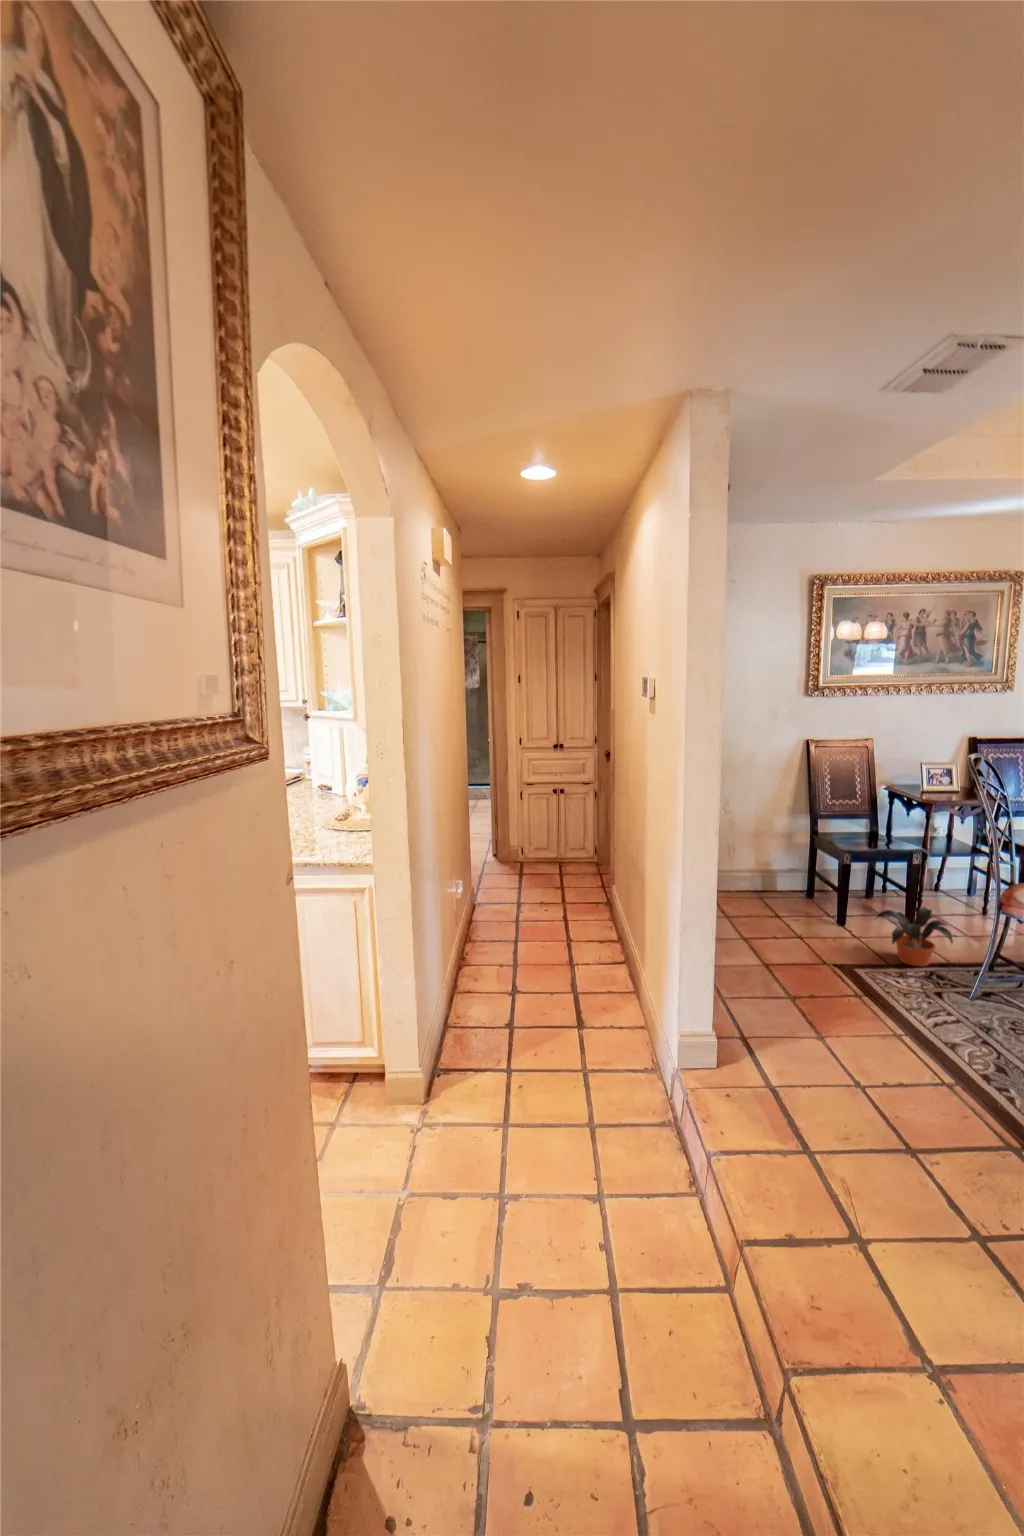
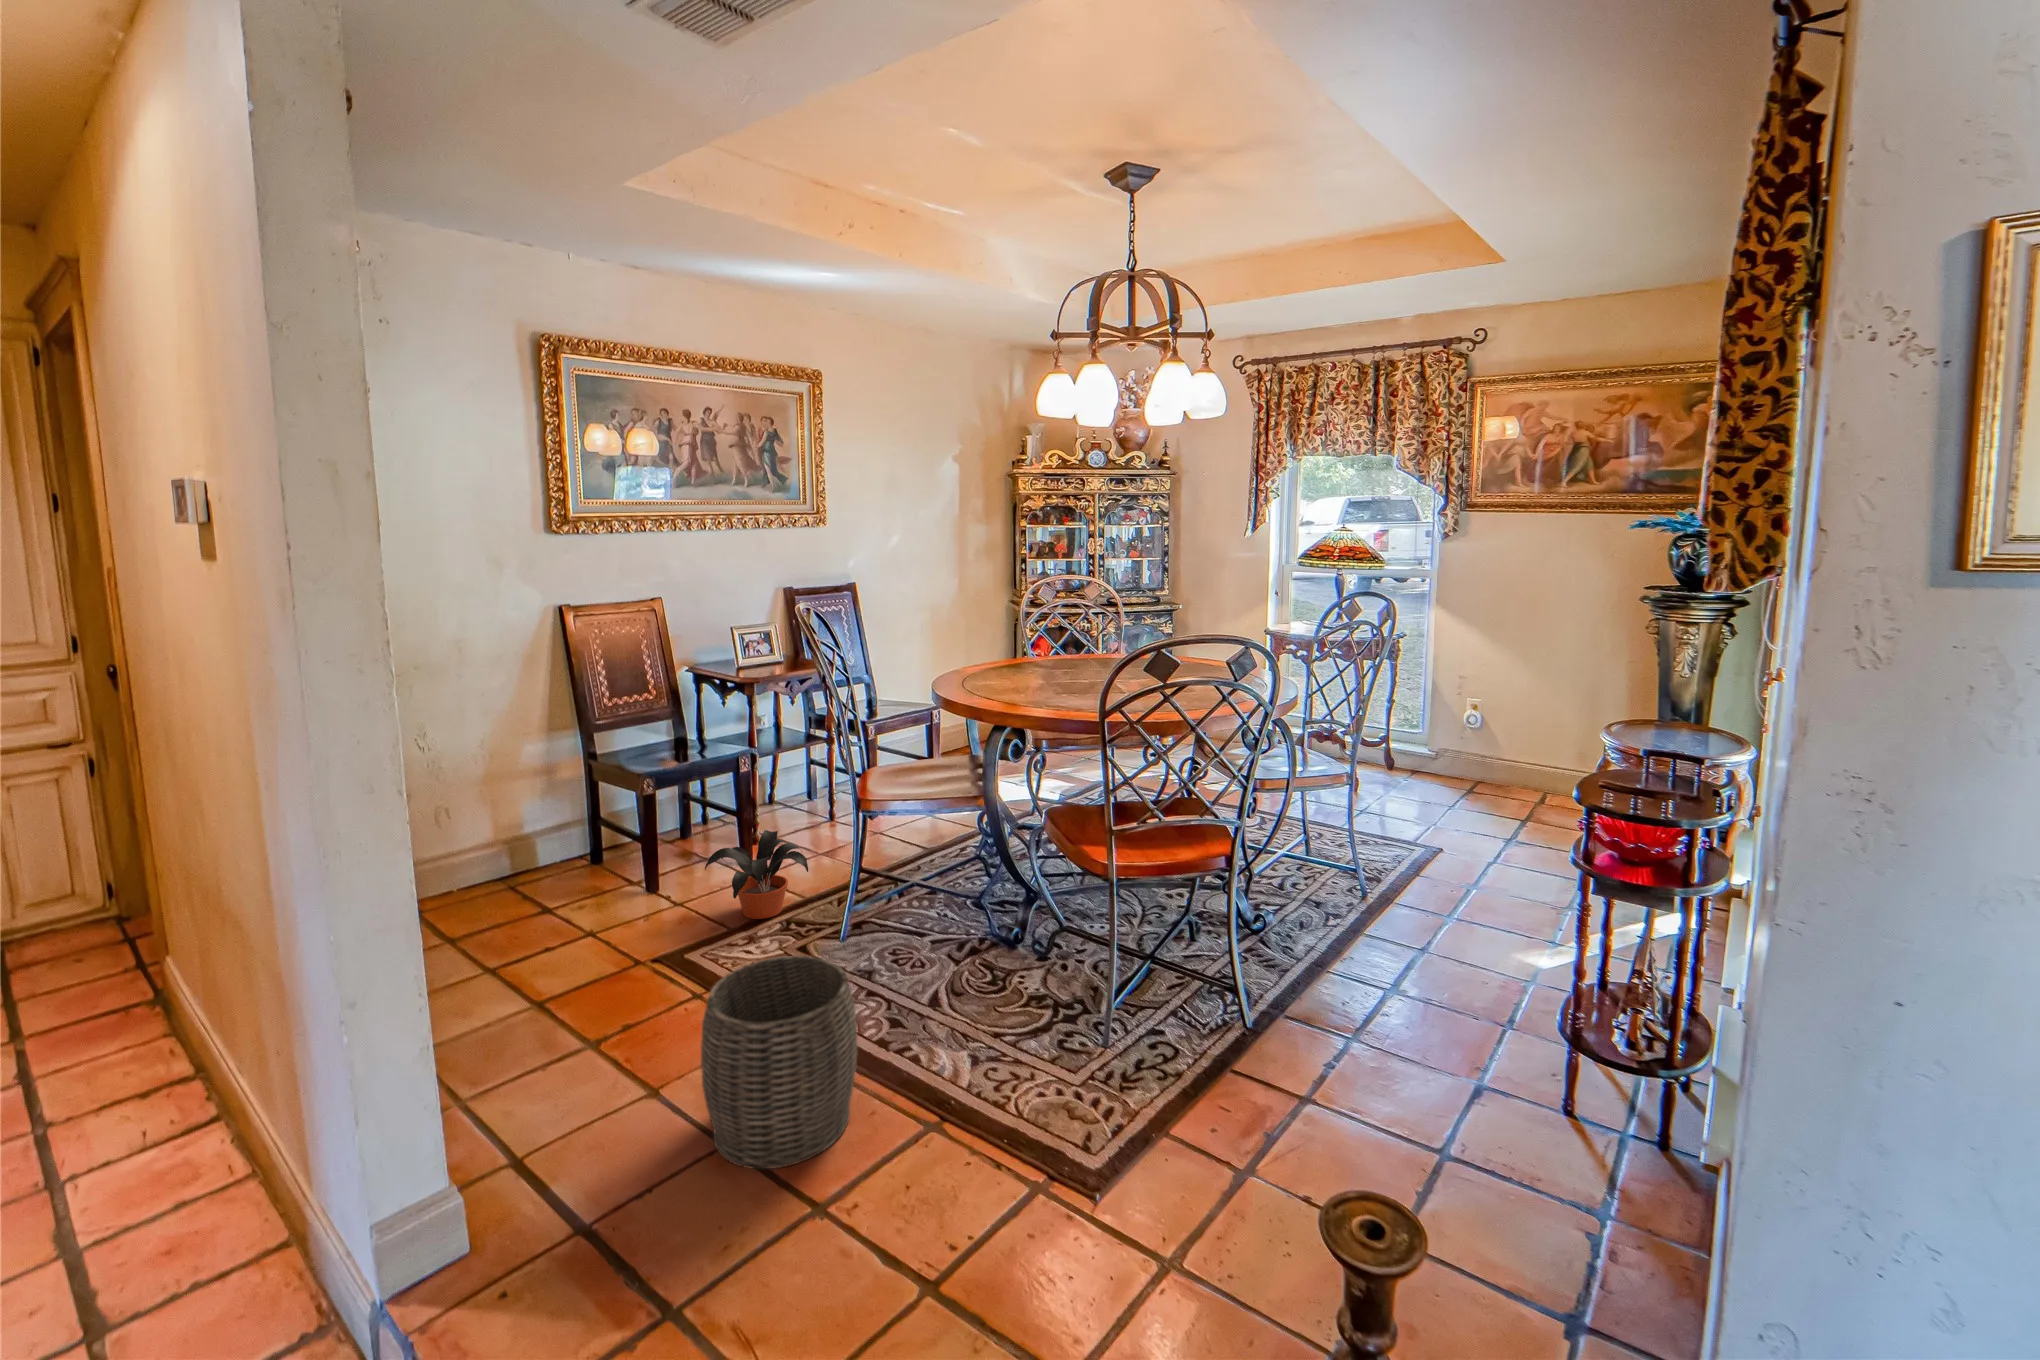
woven basket: none [847,981,961,1120] -> present [701,956,857,1169]

